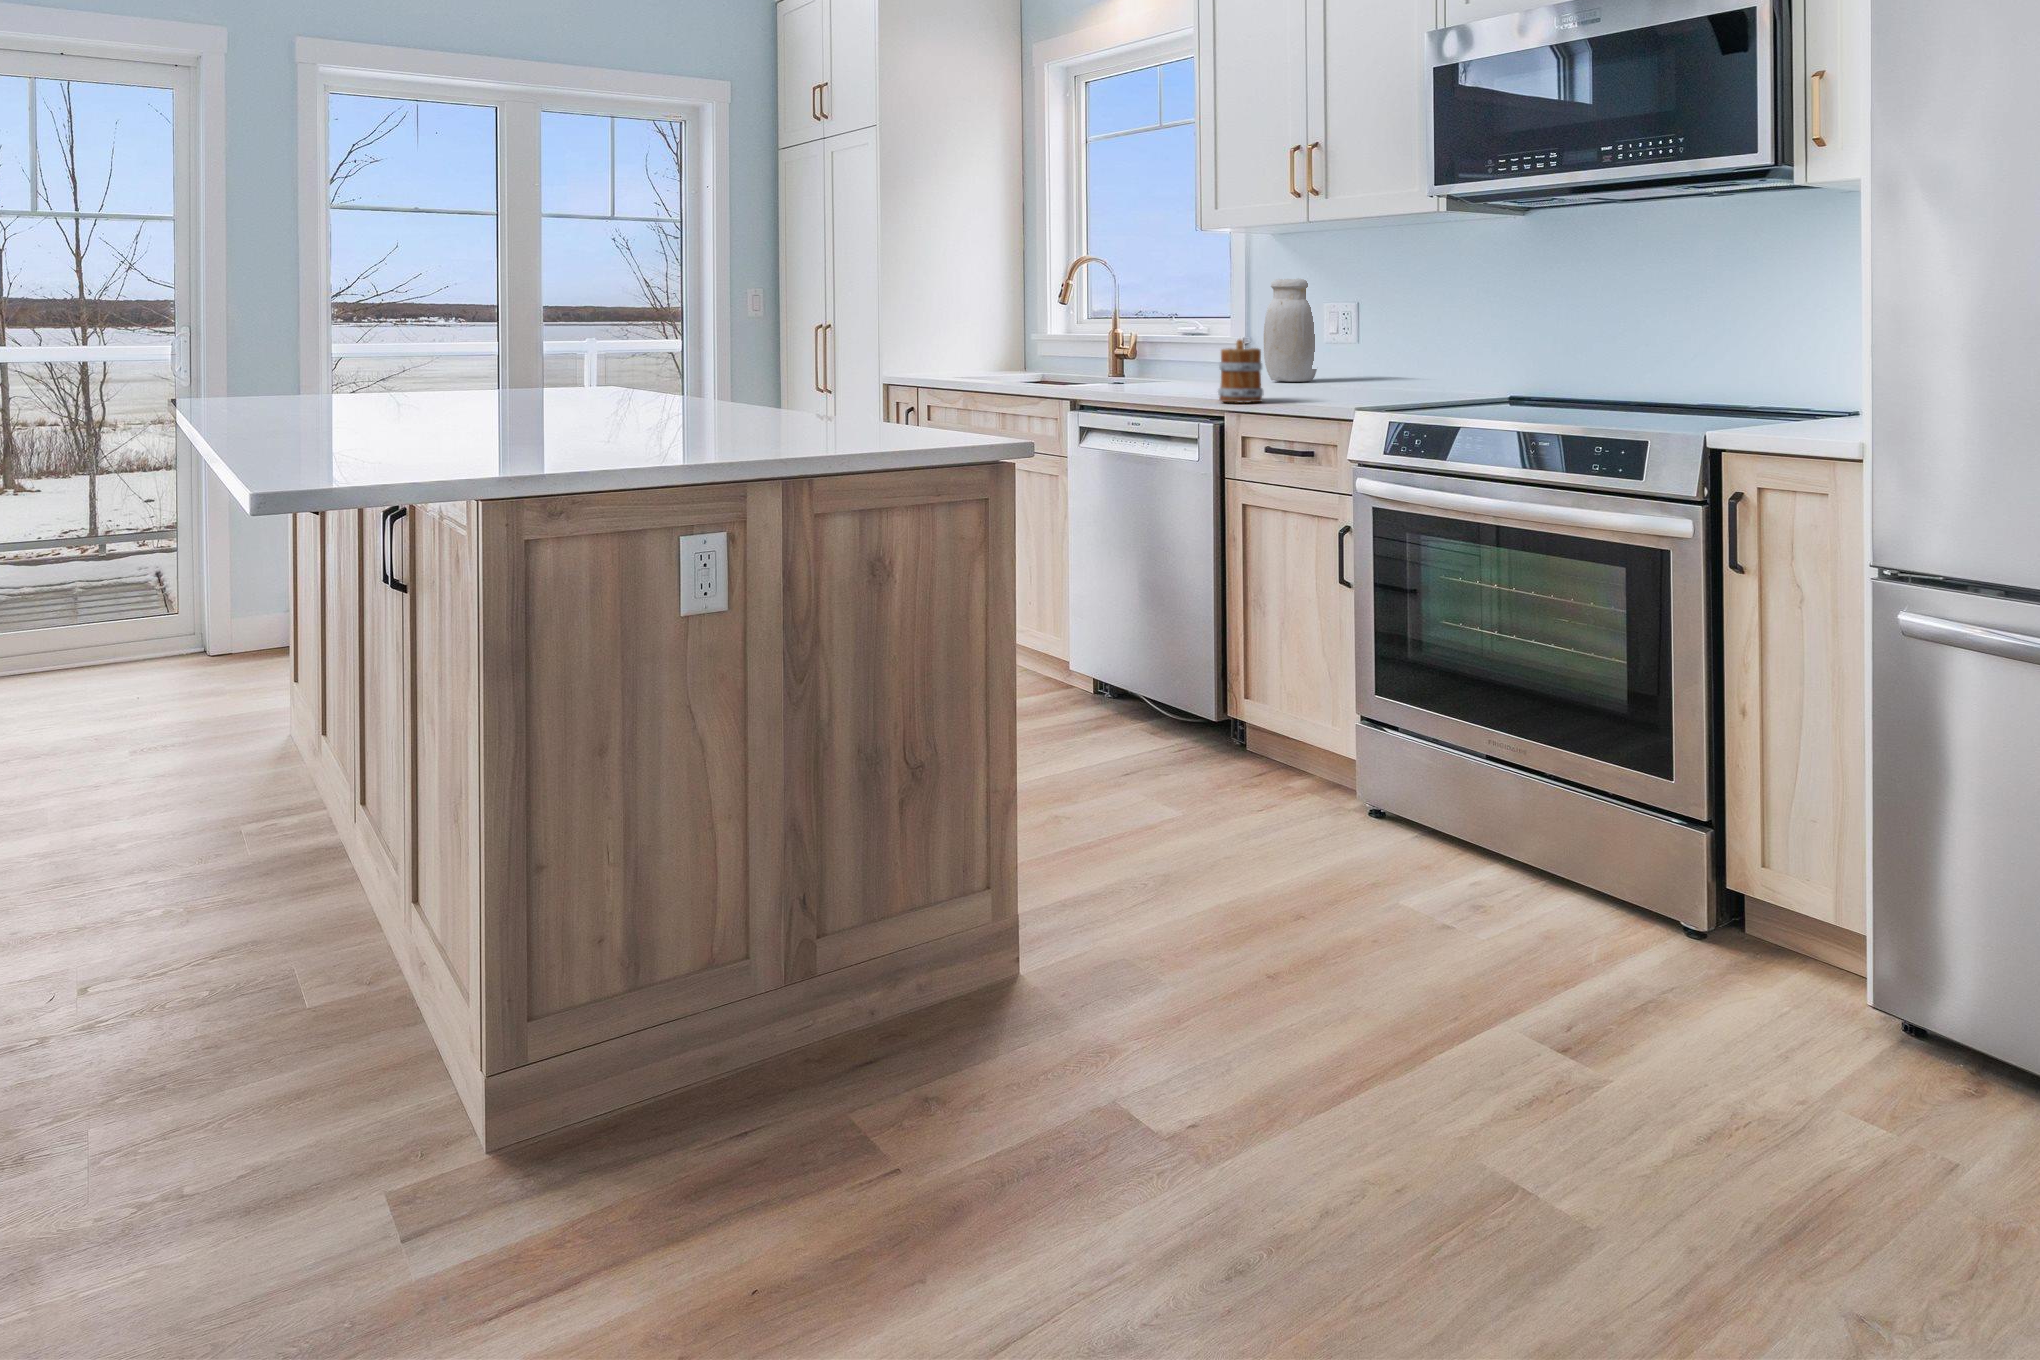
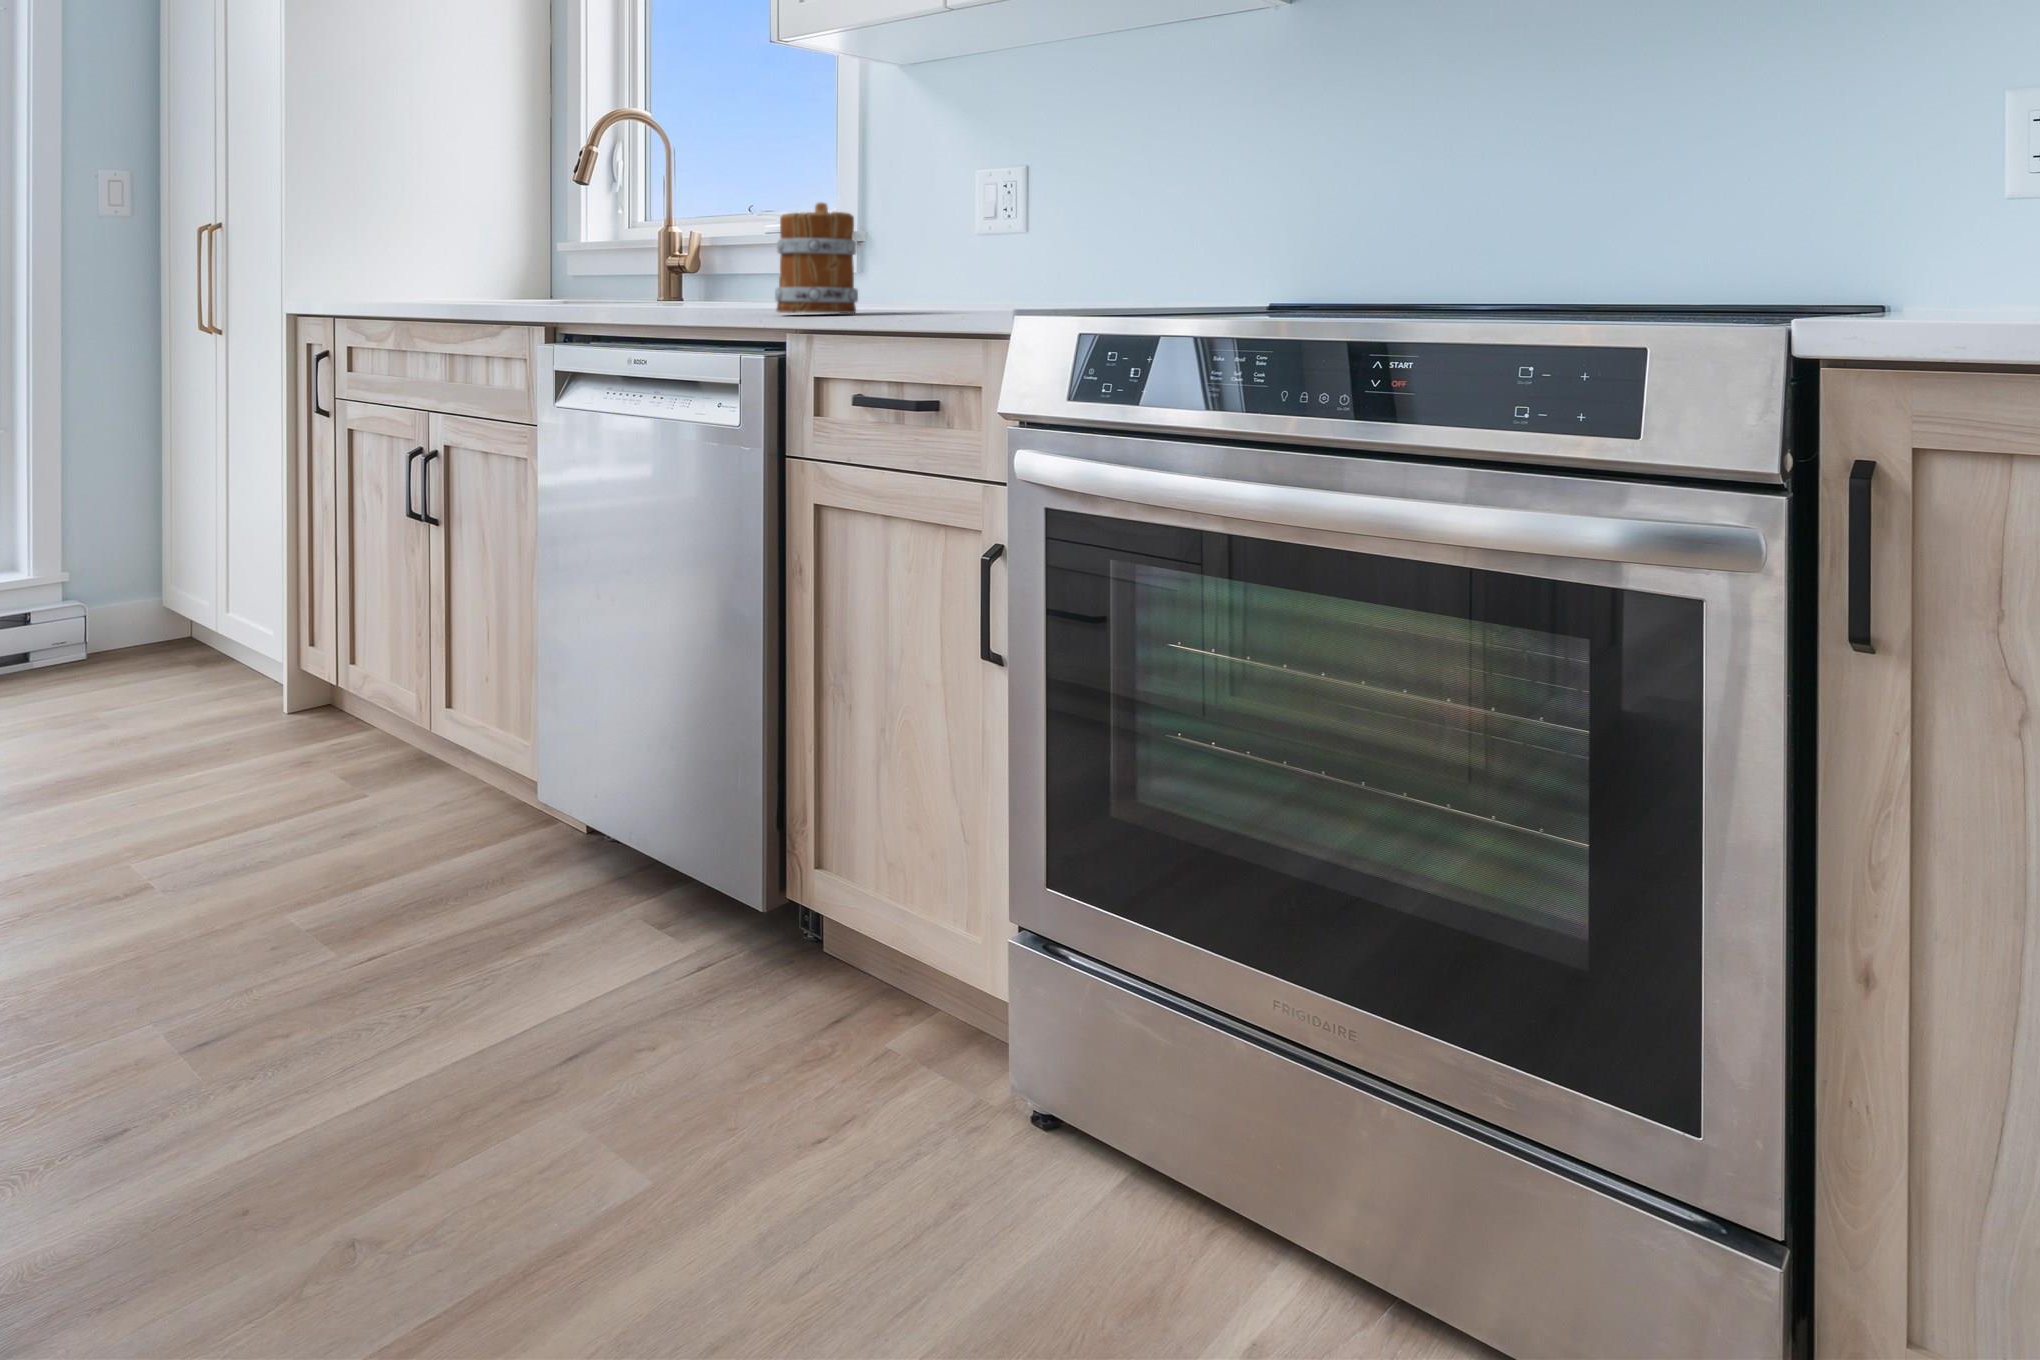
jar: present [1264,278,1317,382] -> none [889,134,977,303]

